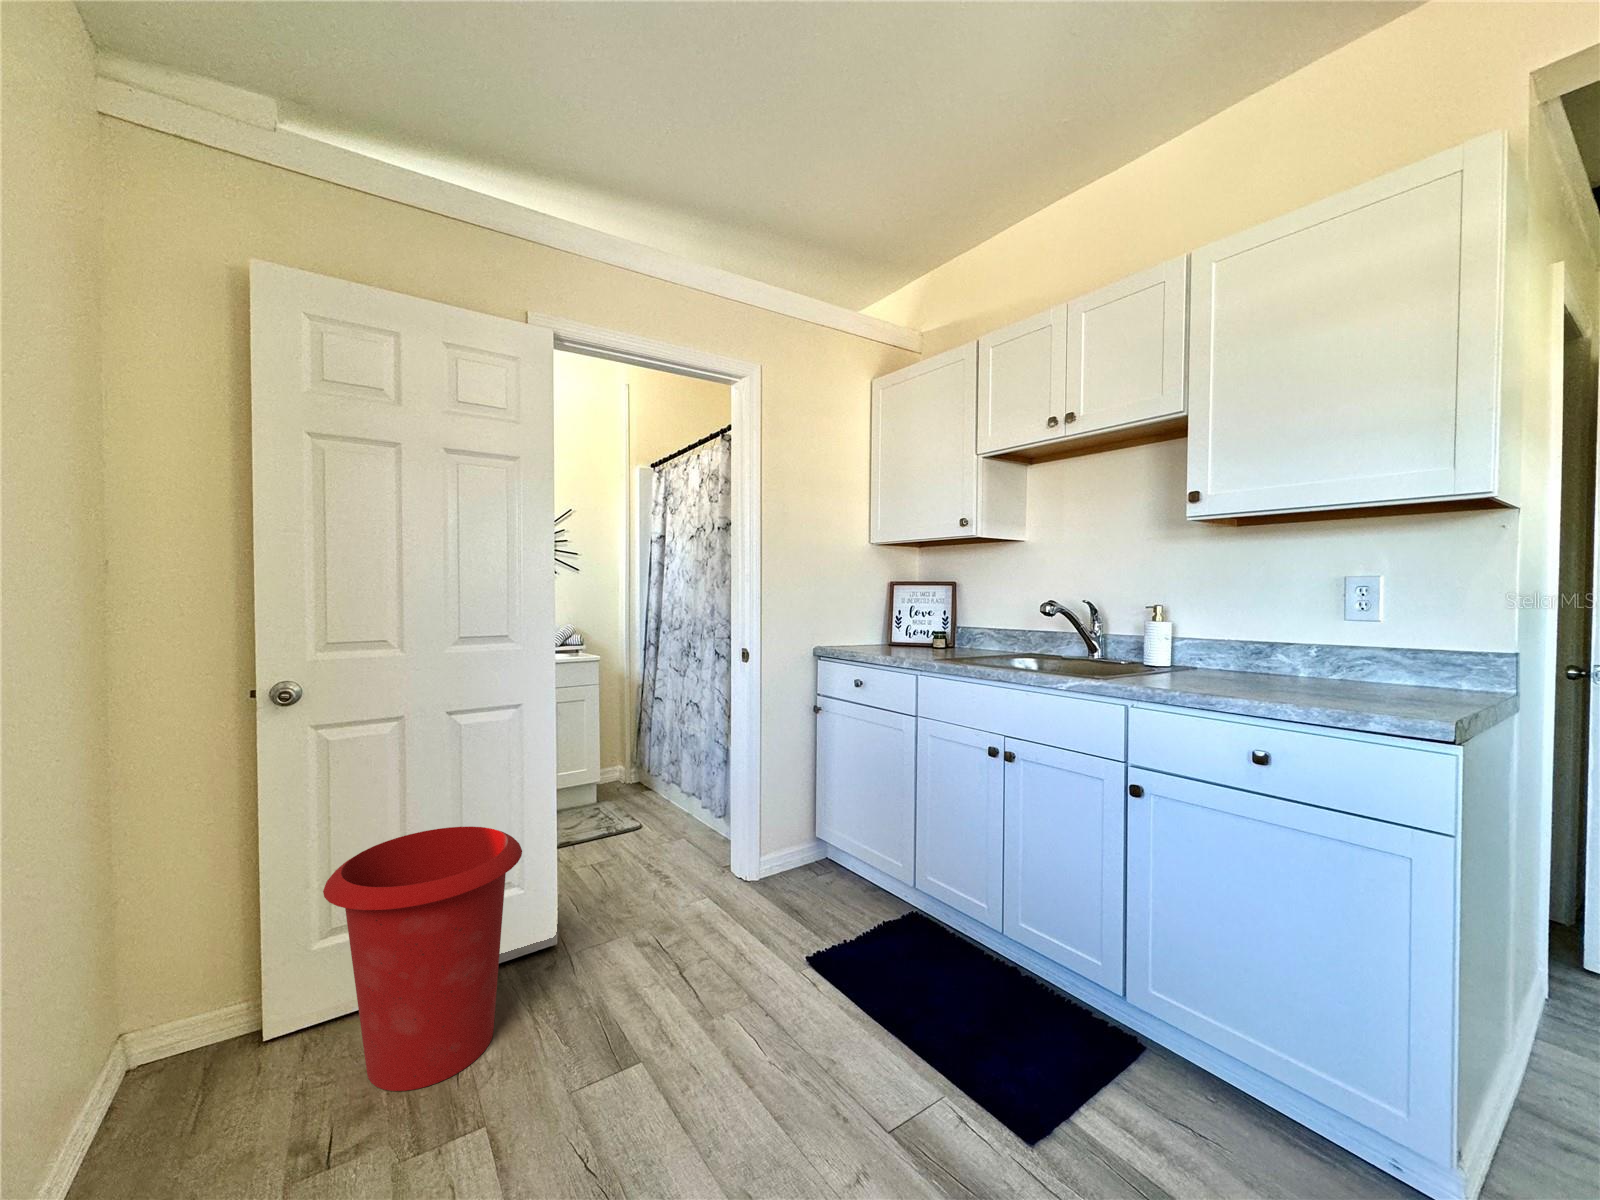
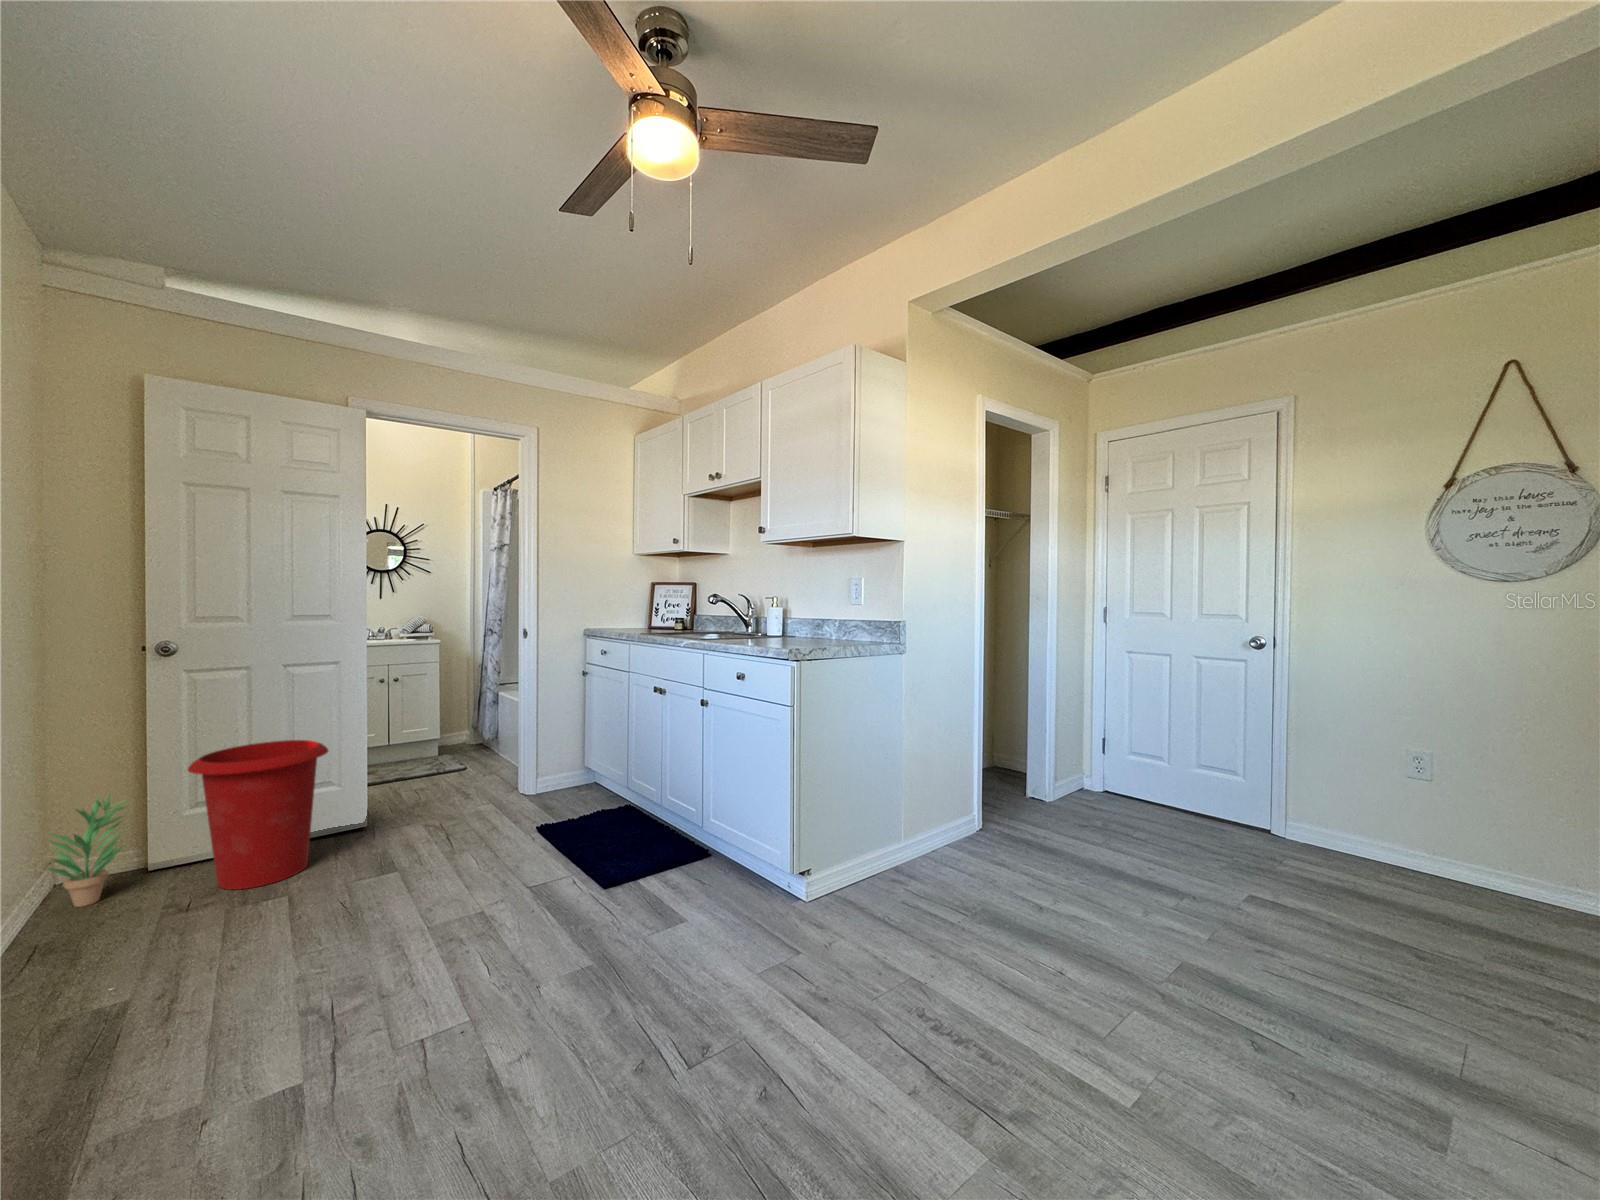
potted plant: none [99,926,238,1123] -> present [45,794,125,907]

